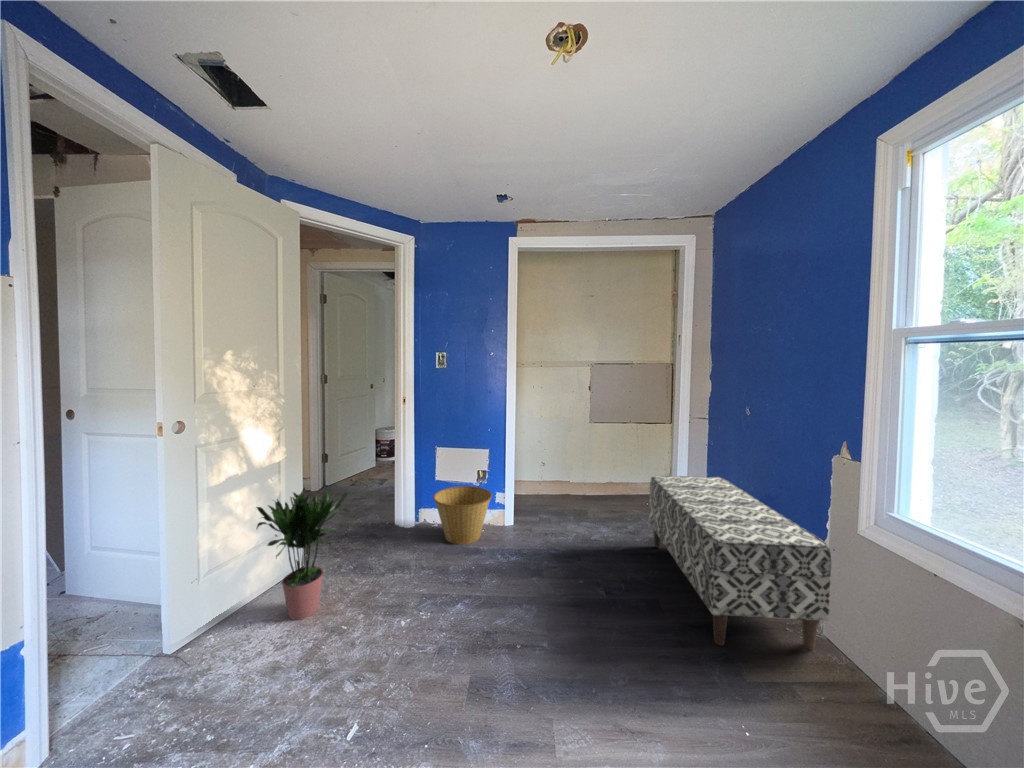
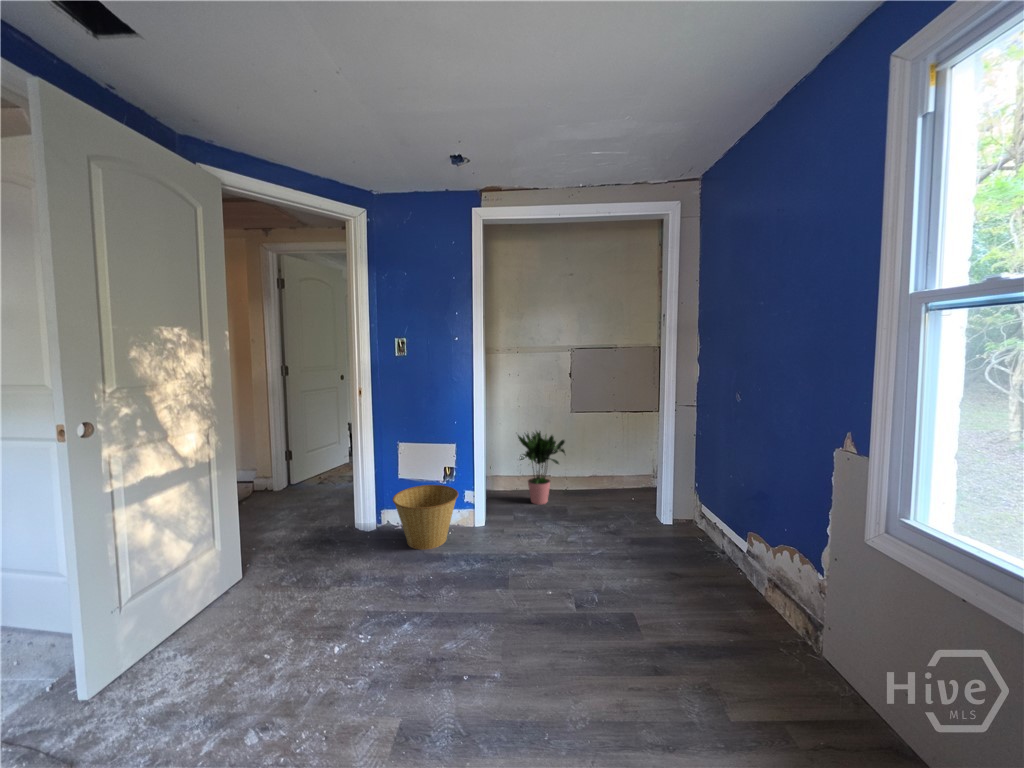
bench: present [649,476,831,650] -> none [630,471,832,678]
potted plant: present [257,490,349,620] -> present [518,432,565,504]

